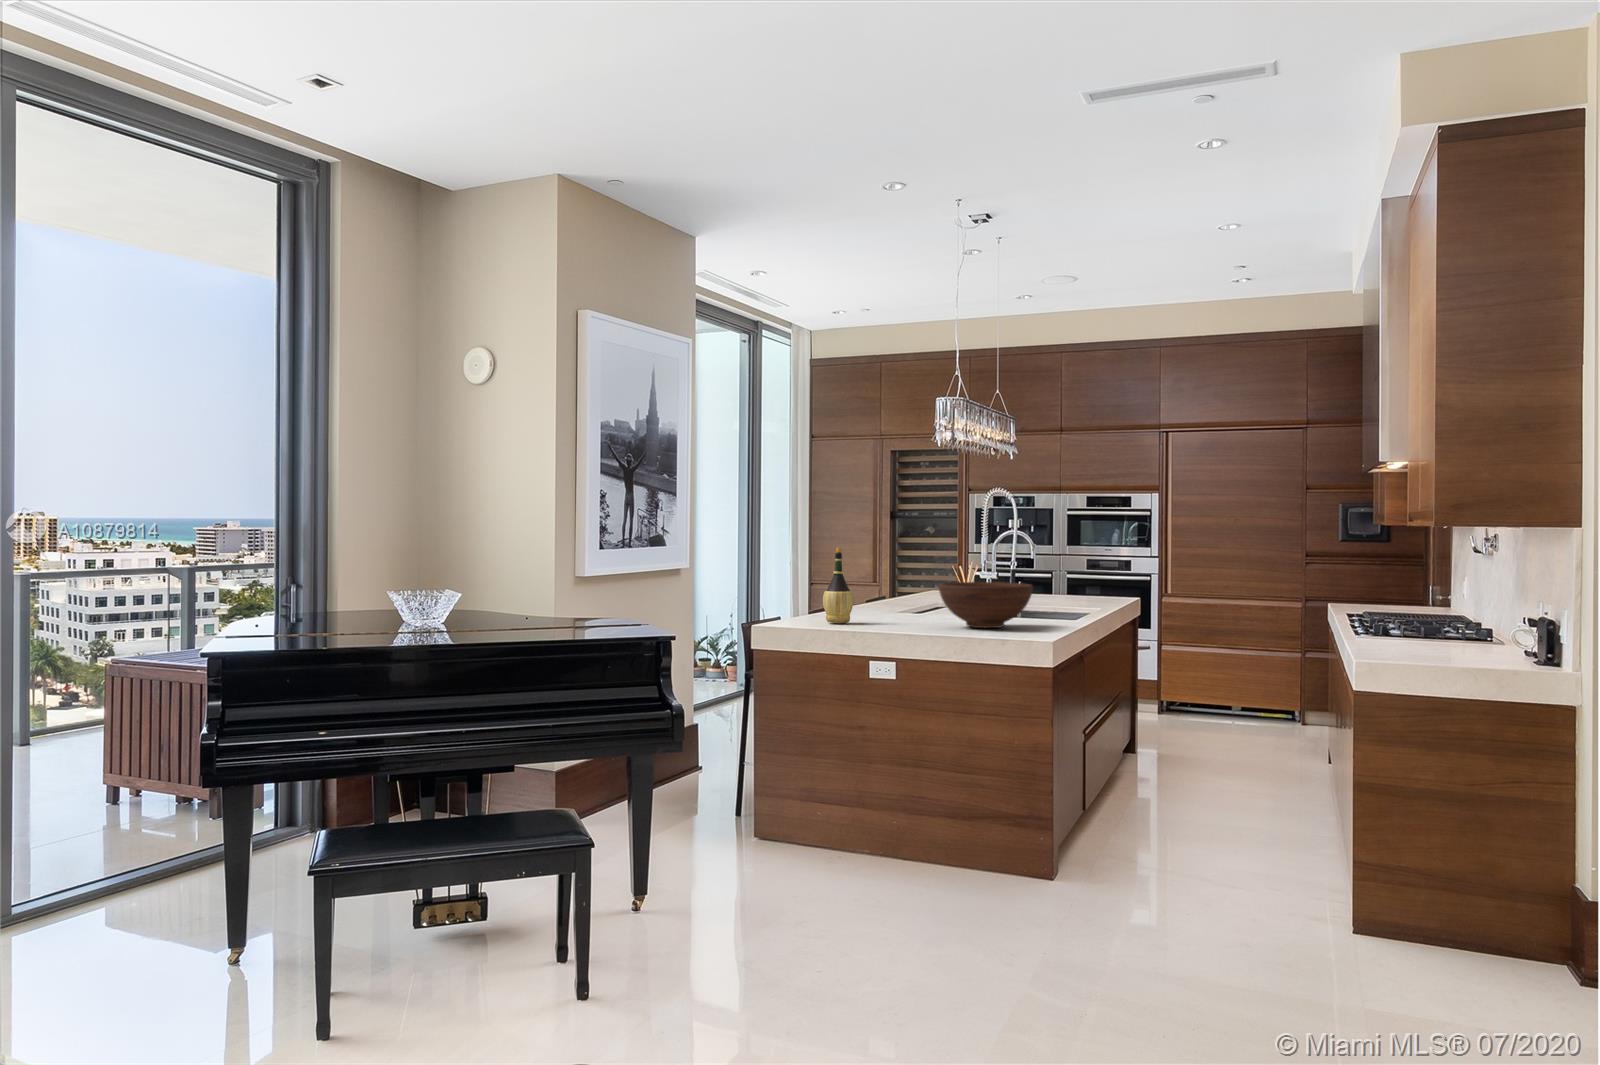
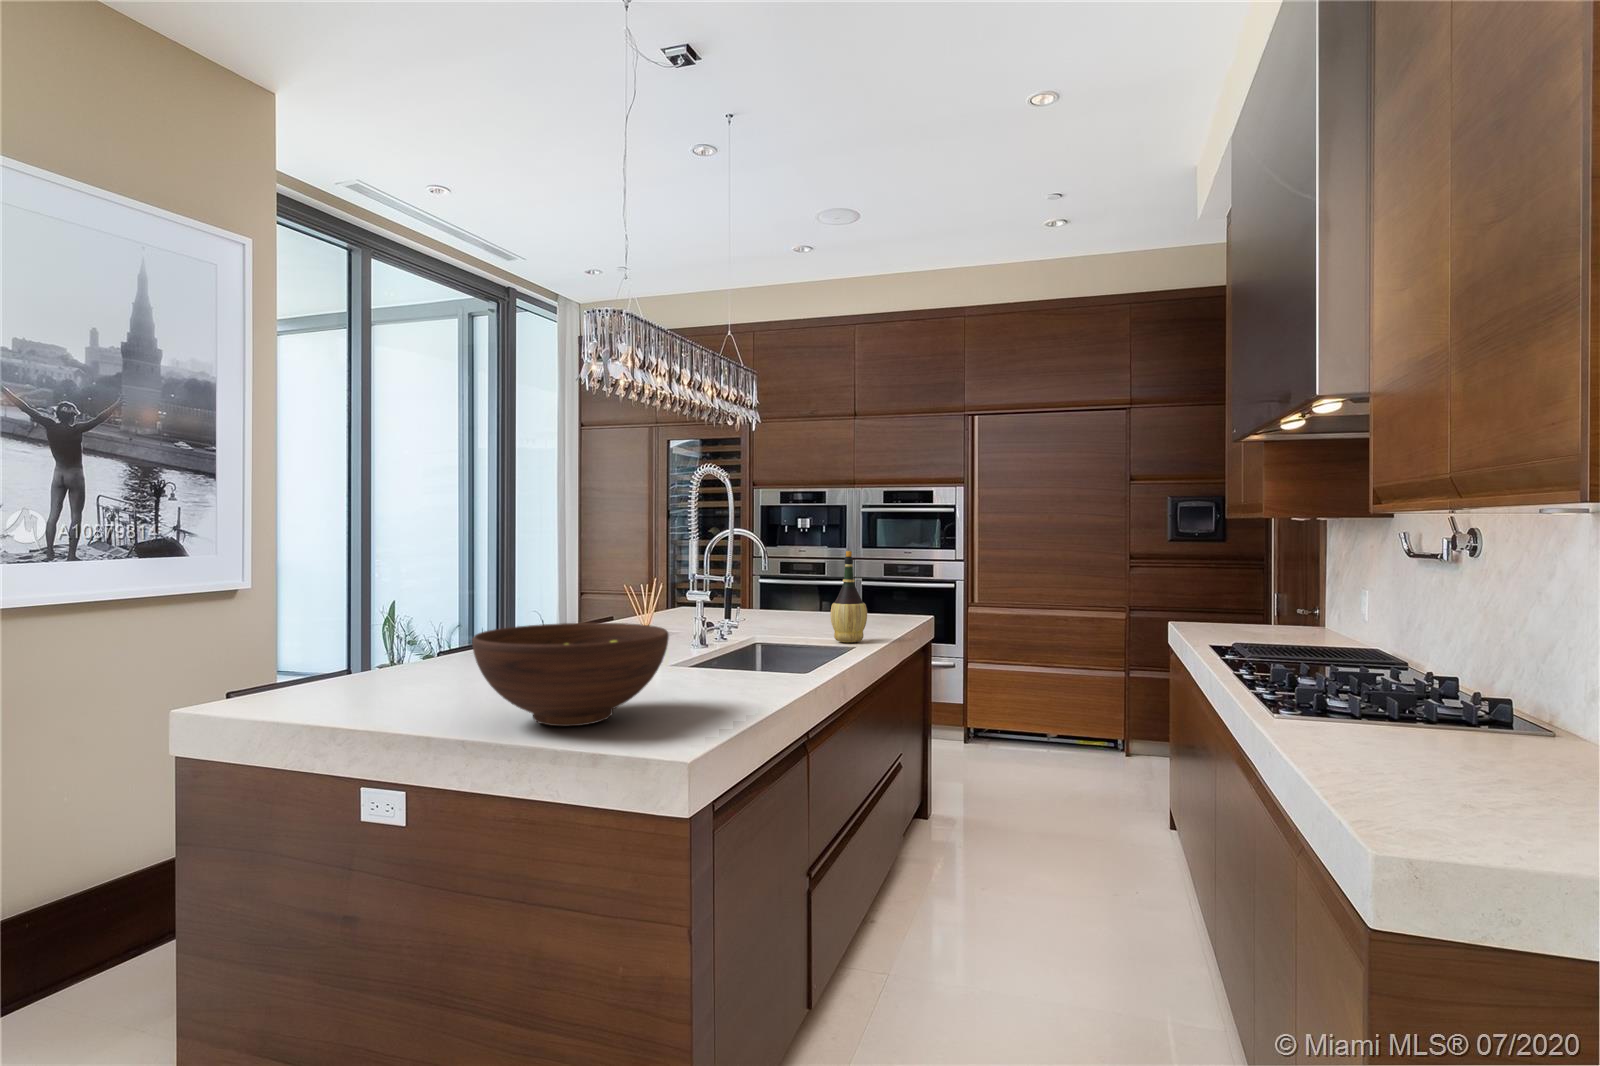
wine bottle: present [823,548,853,623] -> present [830,551,867,642]

